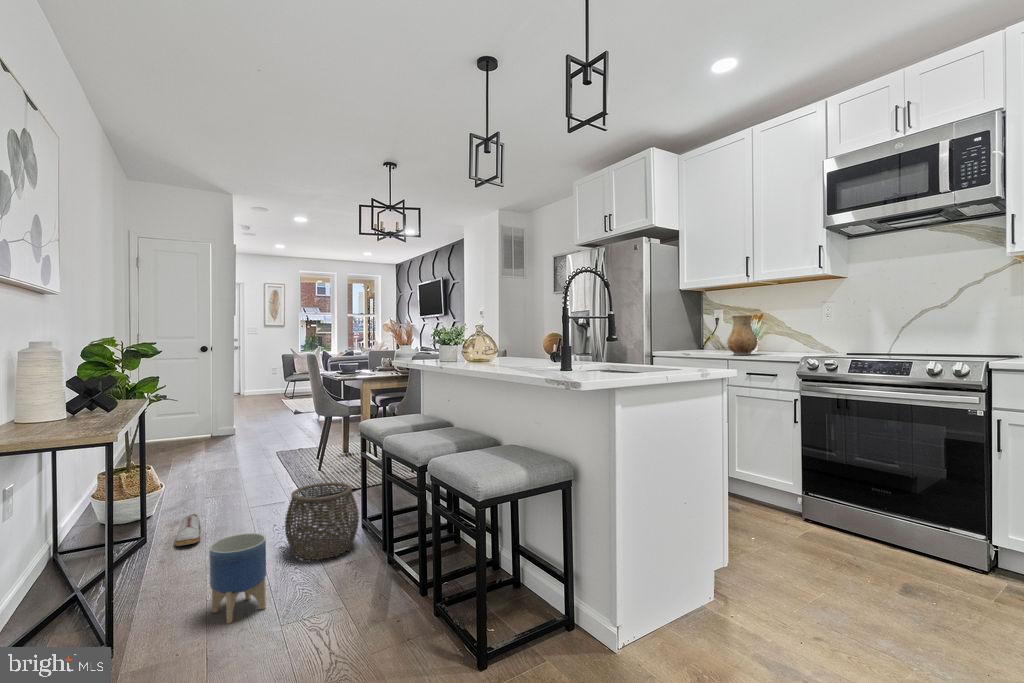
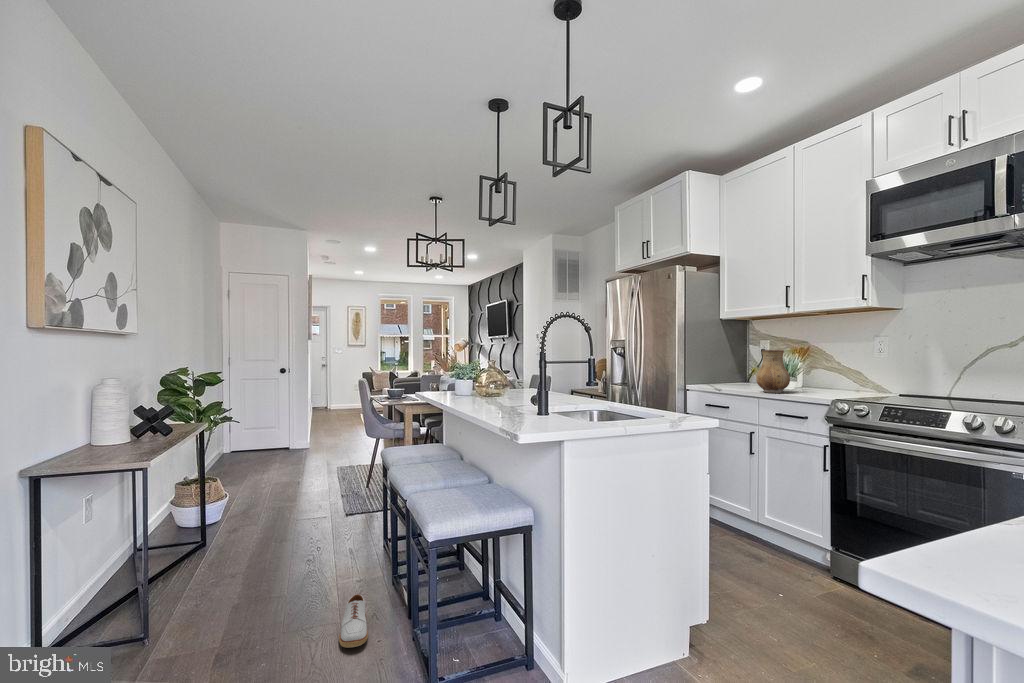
woven basket: present [285,482,359,560] -> none [298,503,367,578]
shoe: present [175,514,201,546] -> present [339,594,368,648]
planter: present [209,533,266,623] -> none [208,553,260,637]

